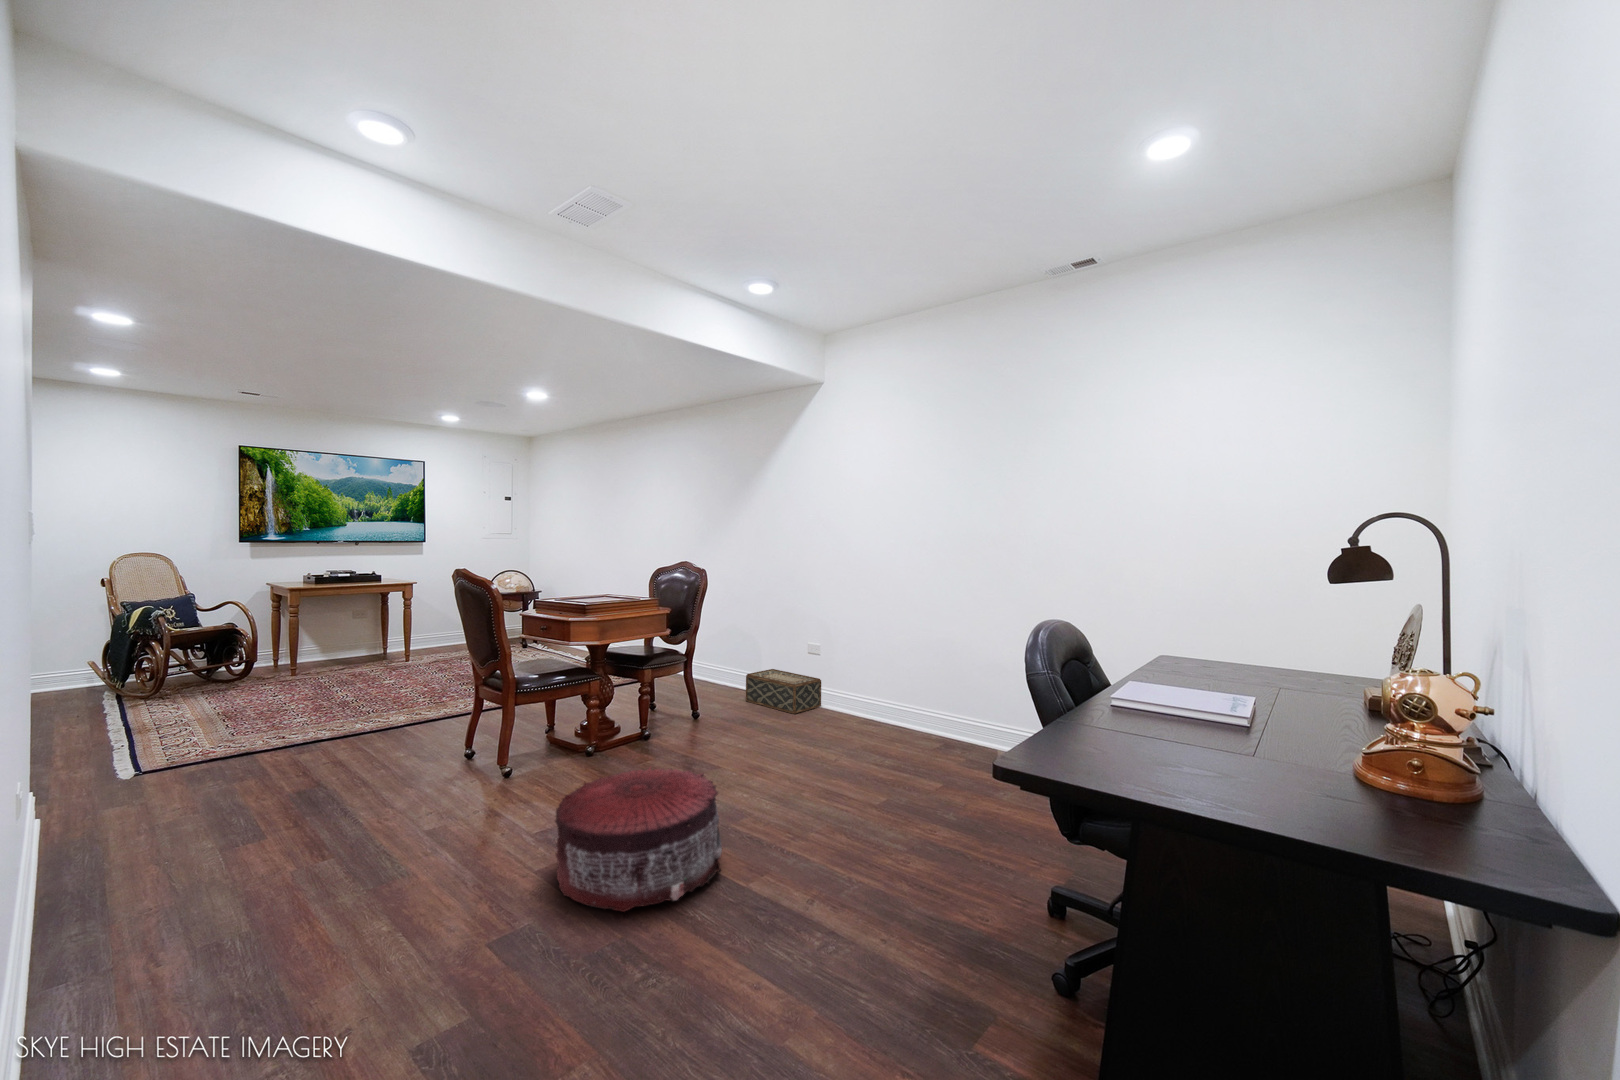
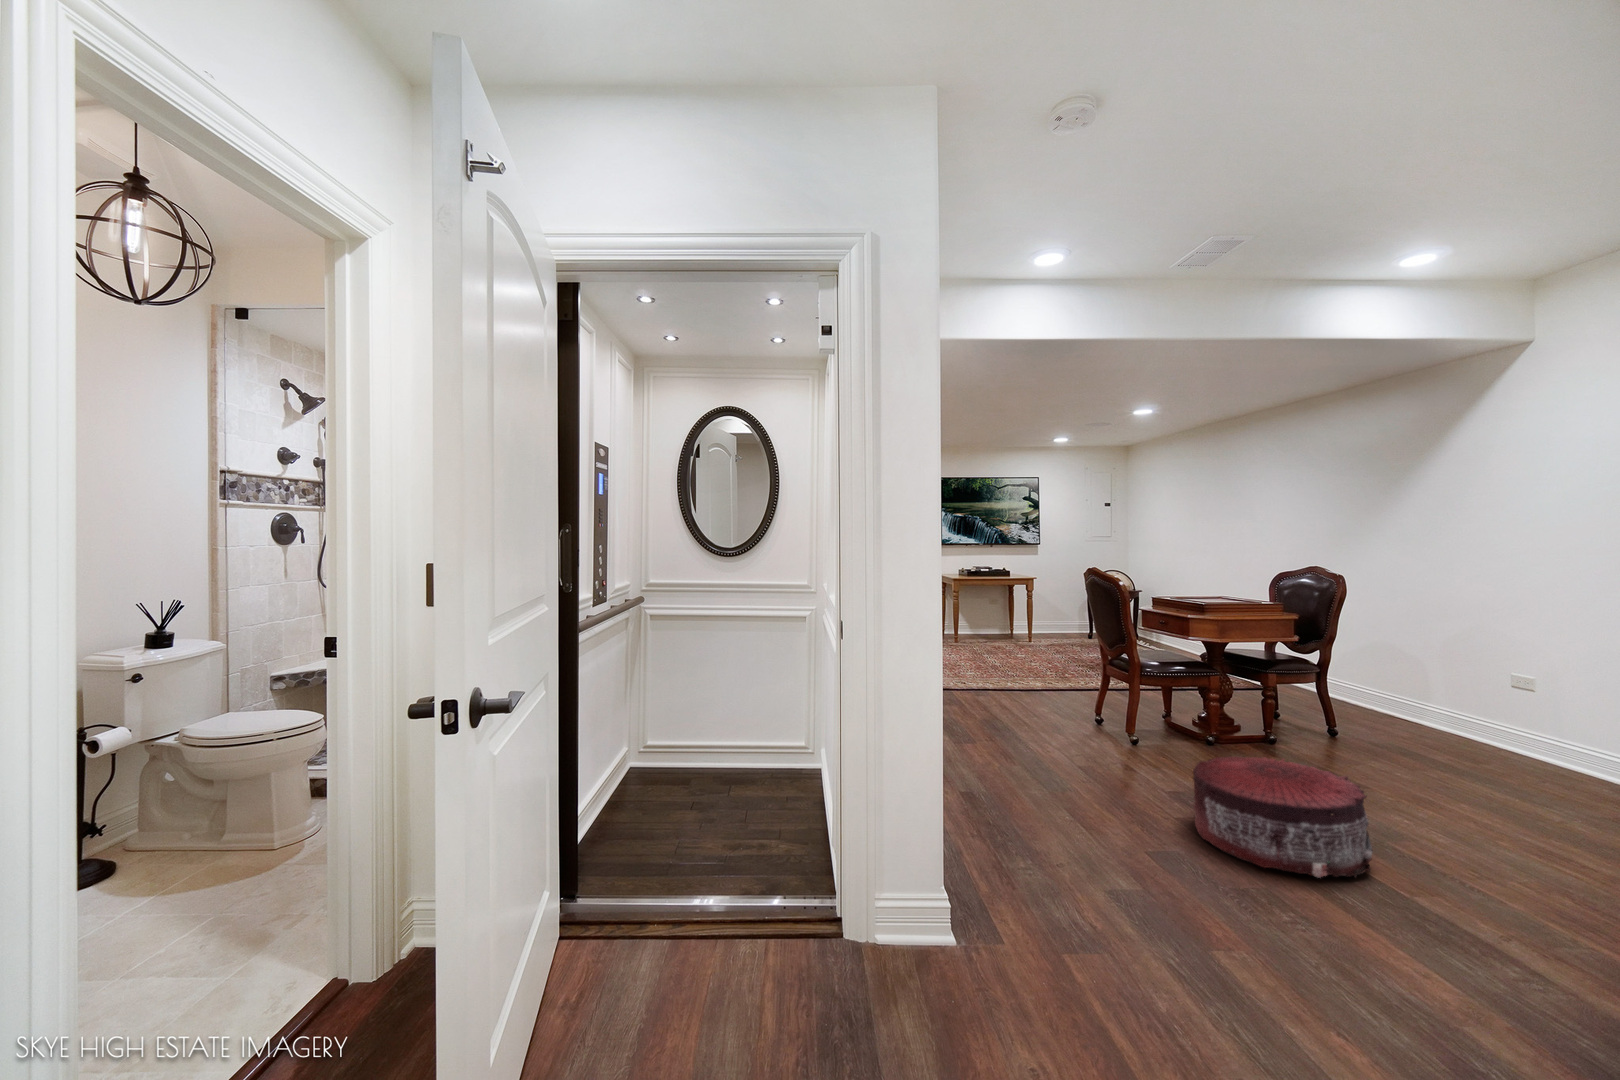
woven basket: present [746,669,821,714] -> none [1406,700,1538,758]

